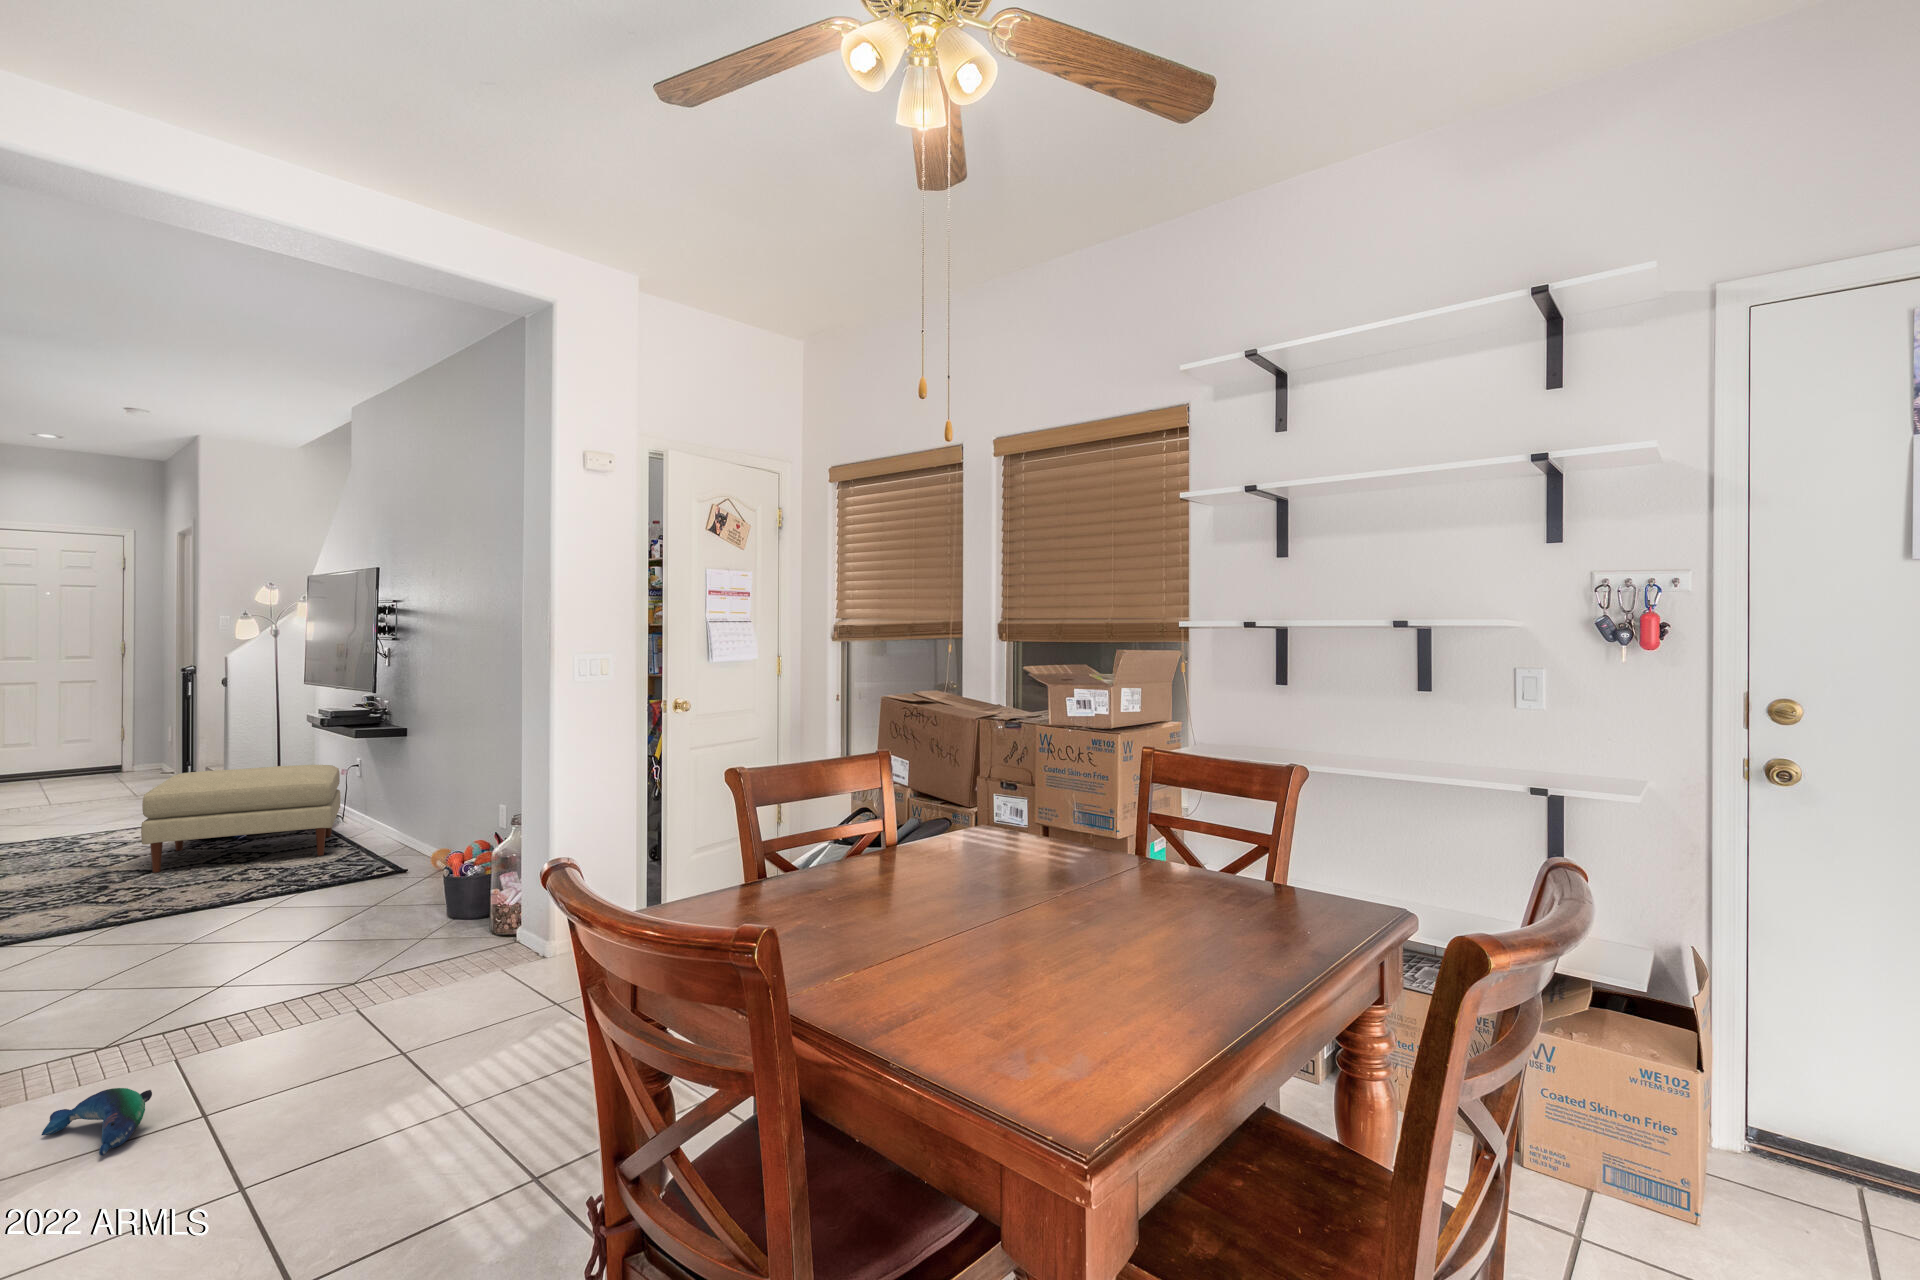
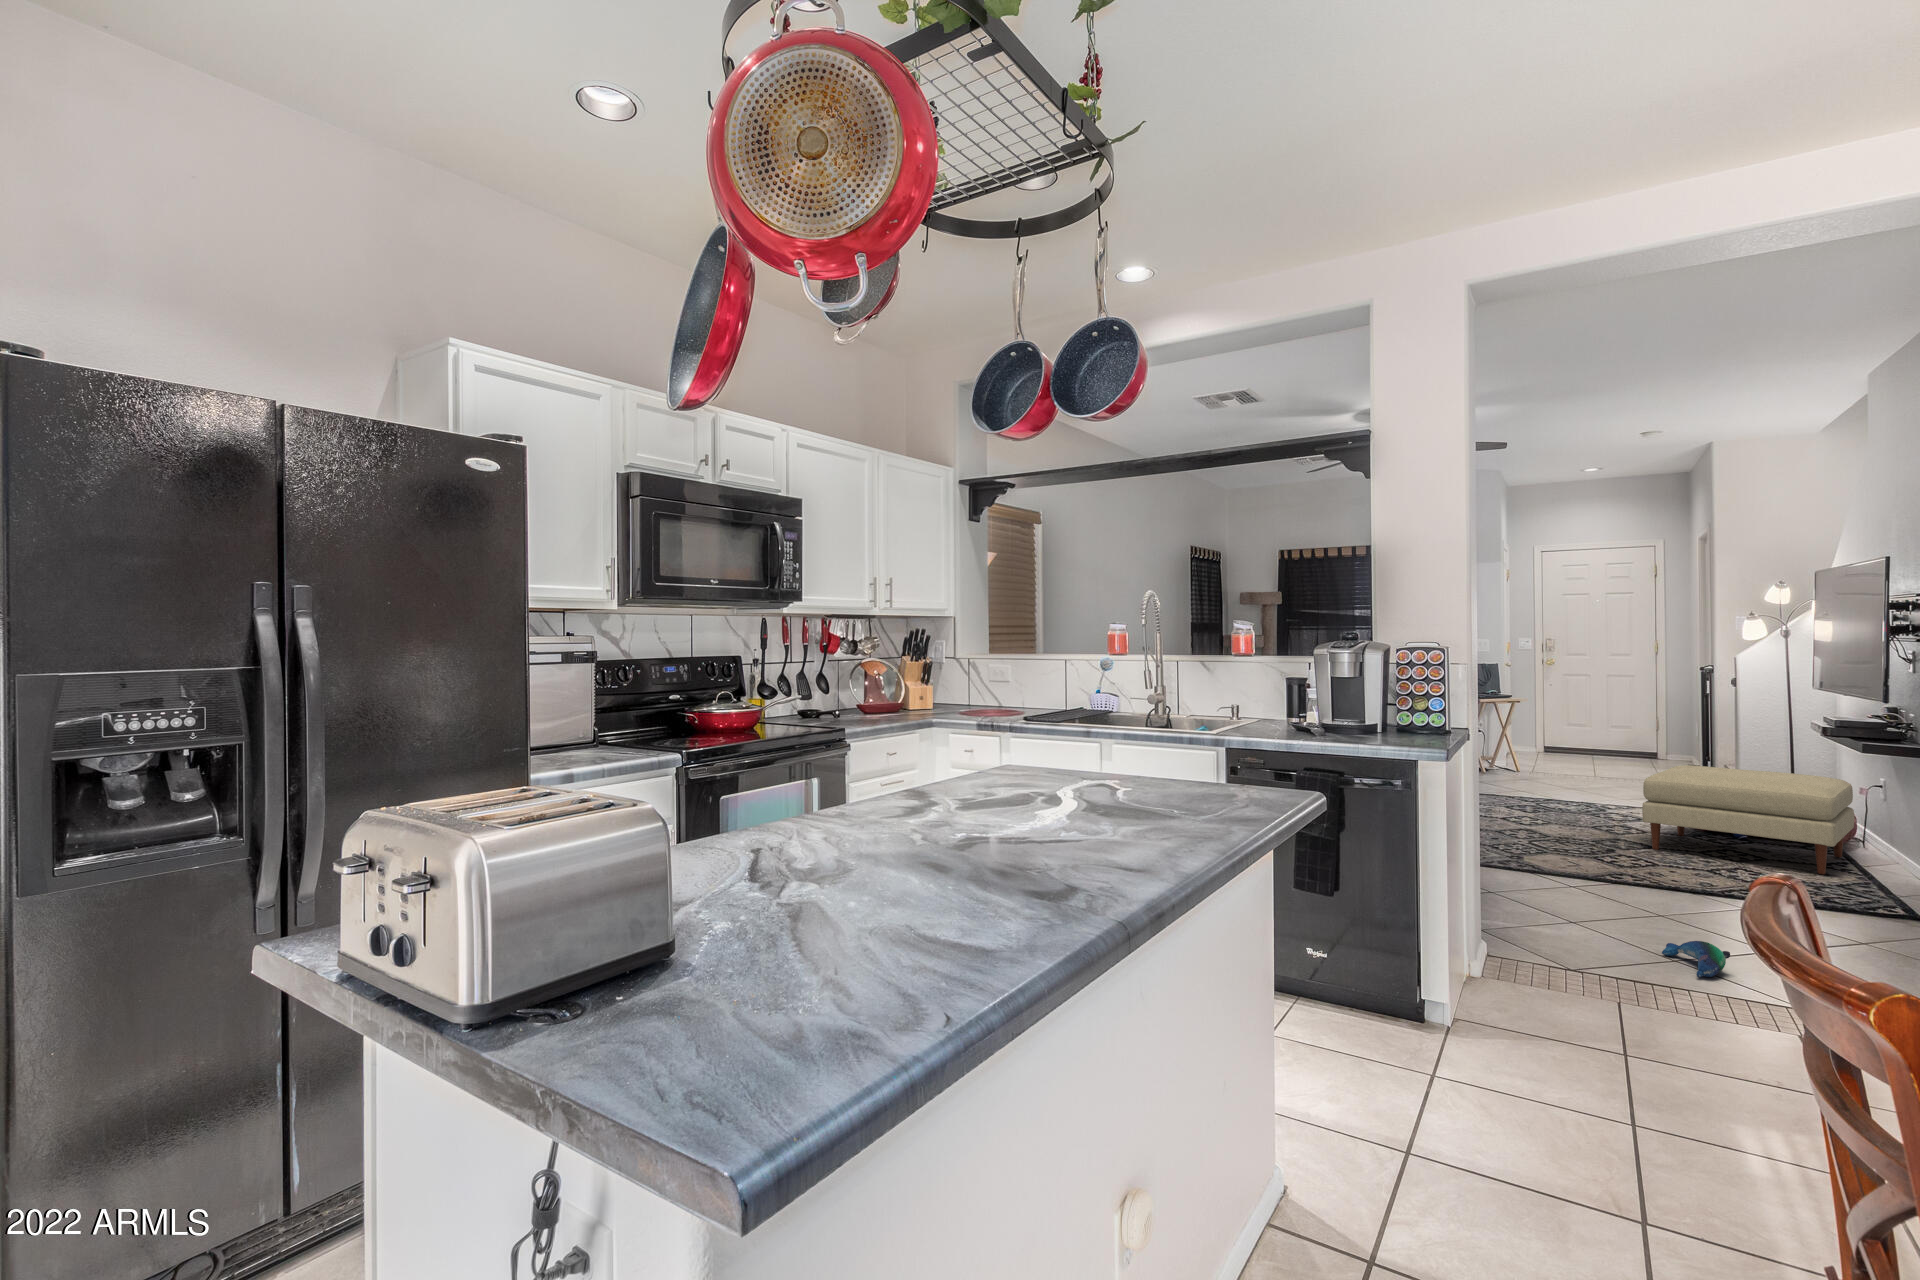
plush toy: present [41,1088,152,1156] -> present [1662,941,1730,977]

